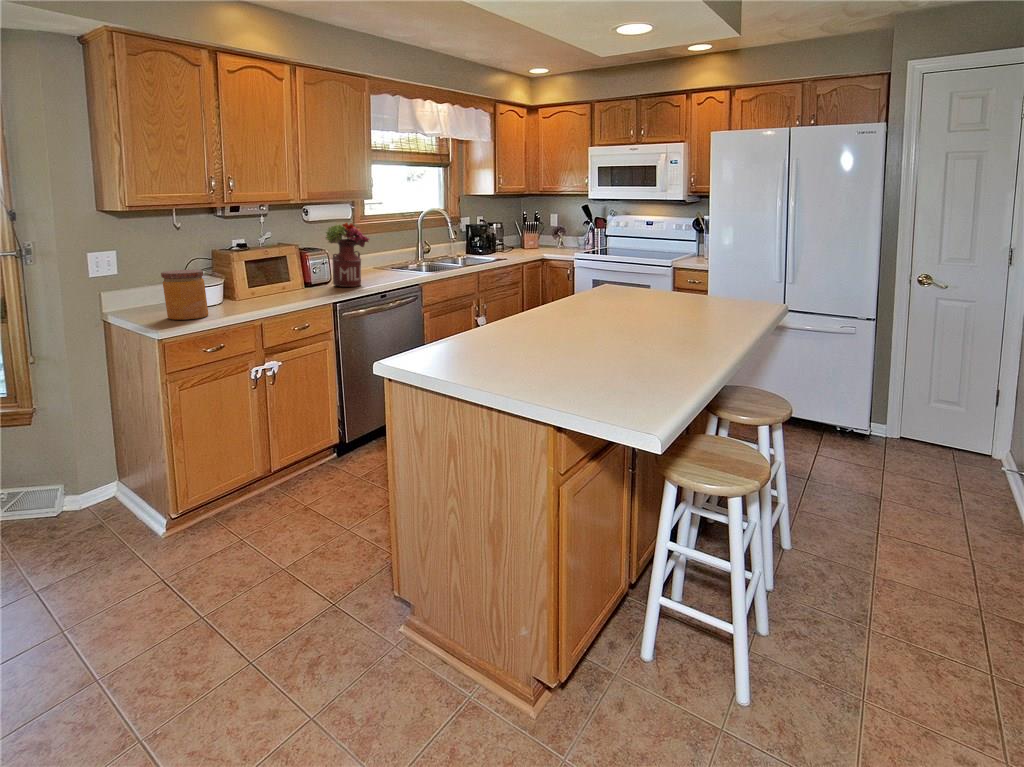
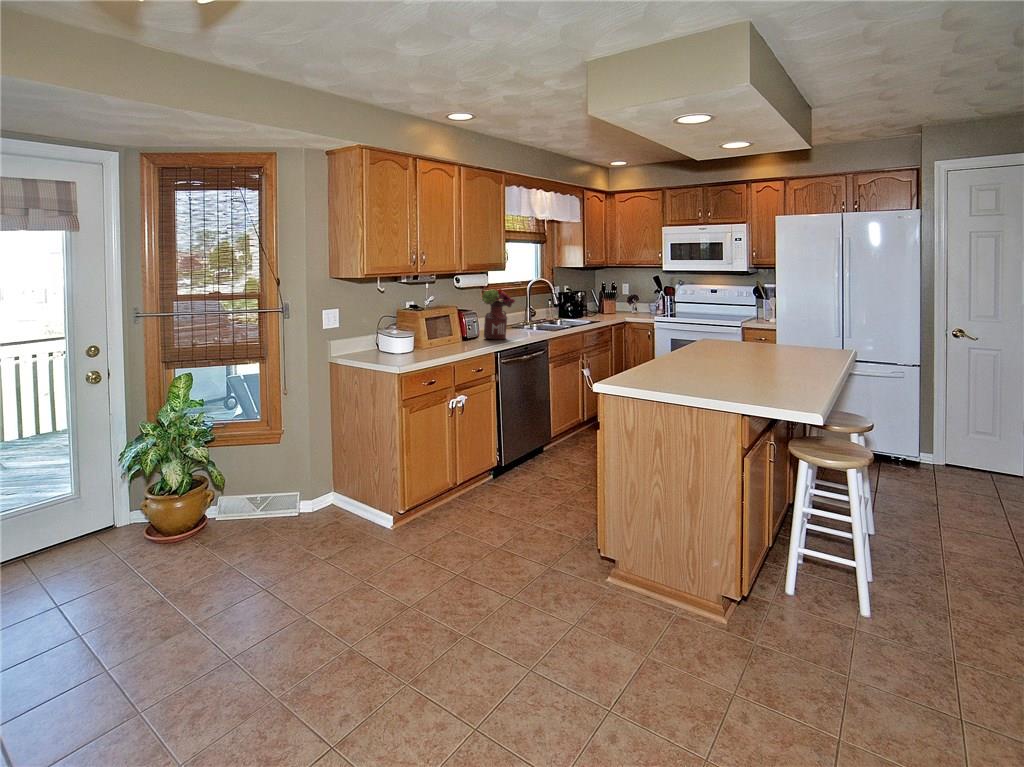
jar: present [161,270,208,320] -> none [390,323,421,361]

